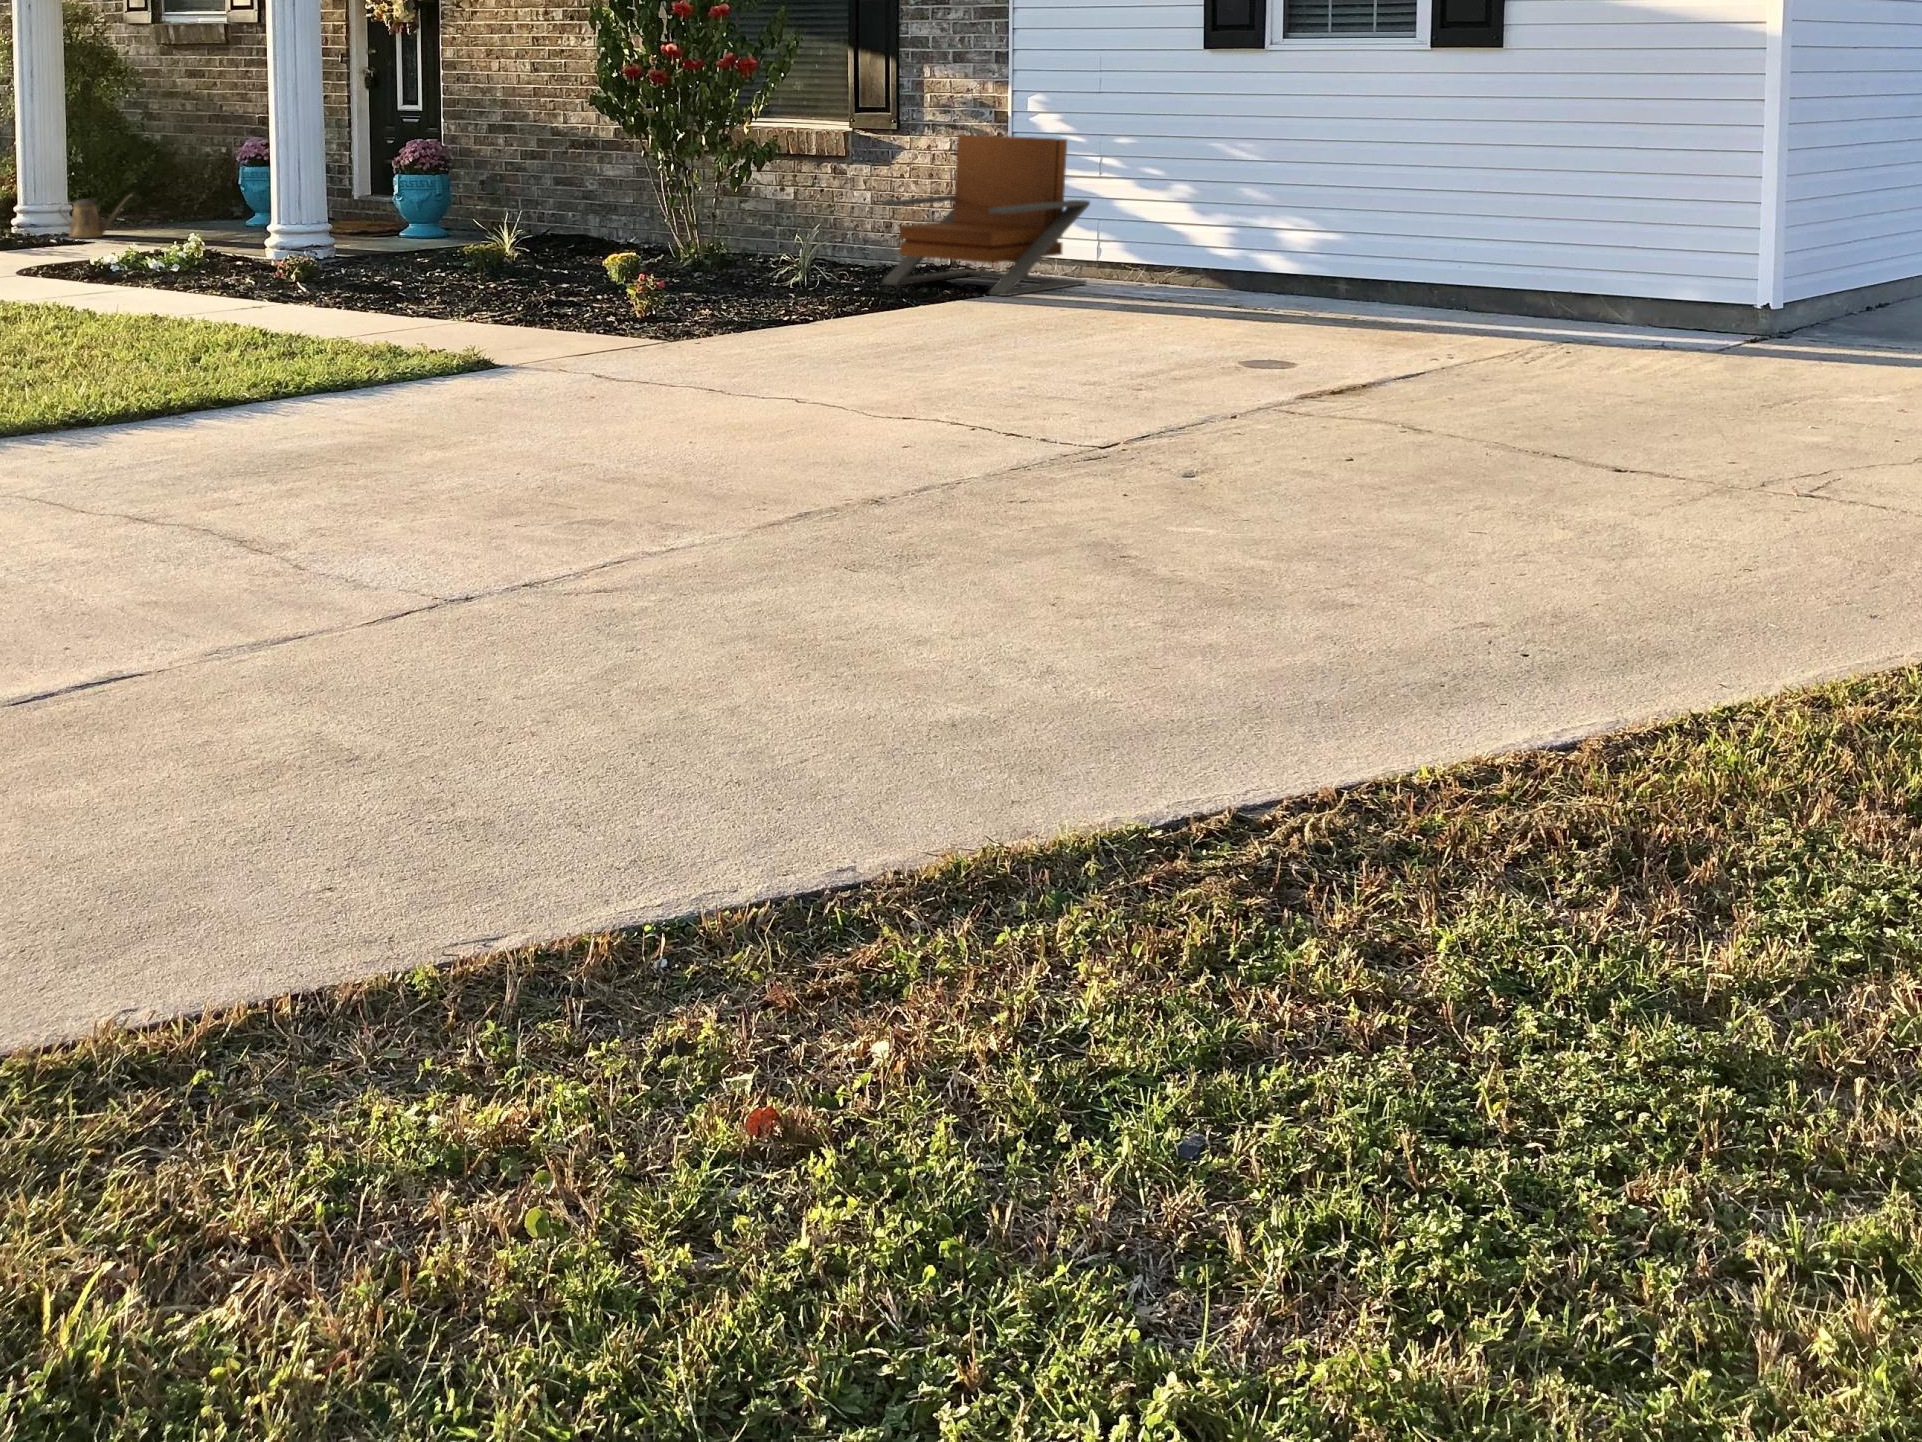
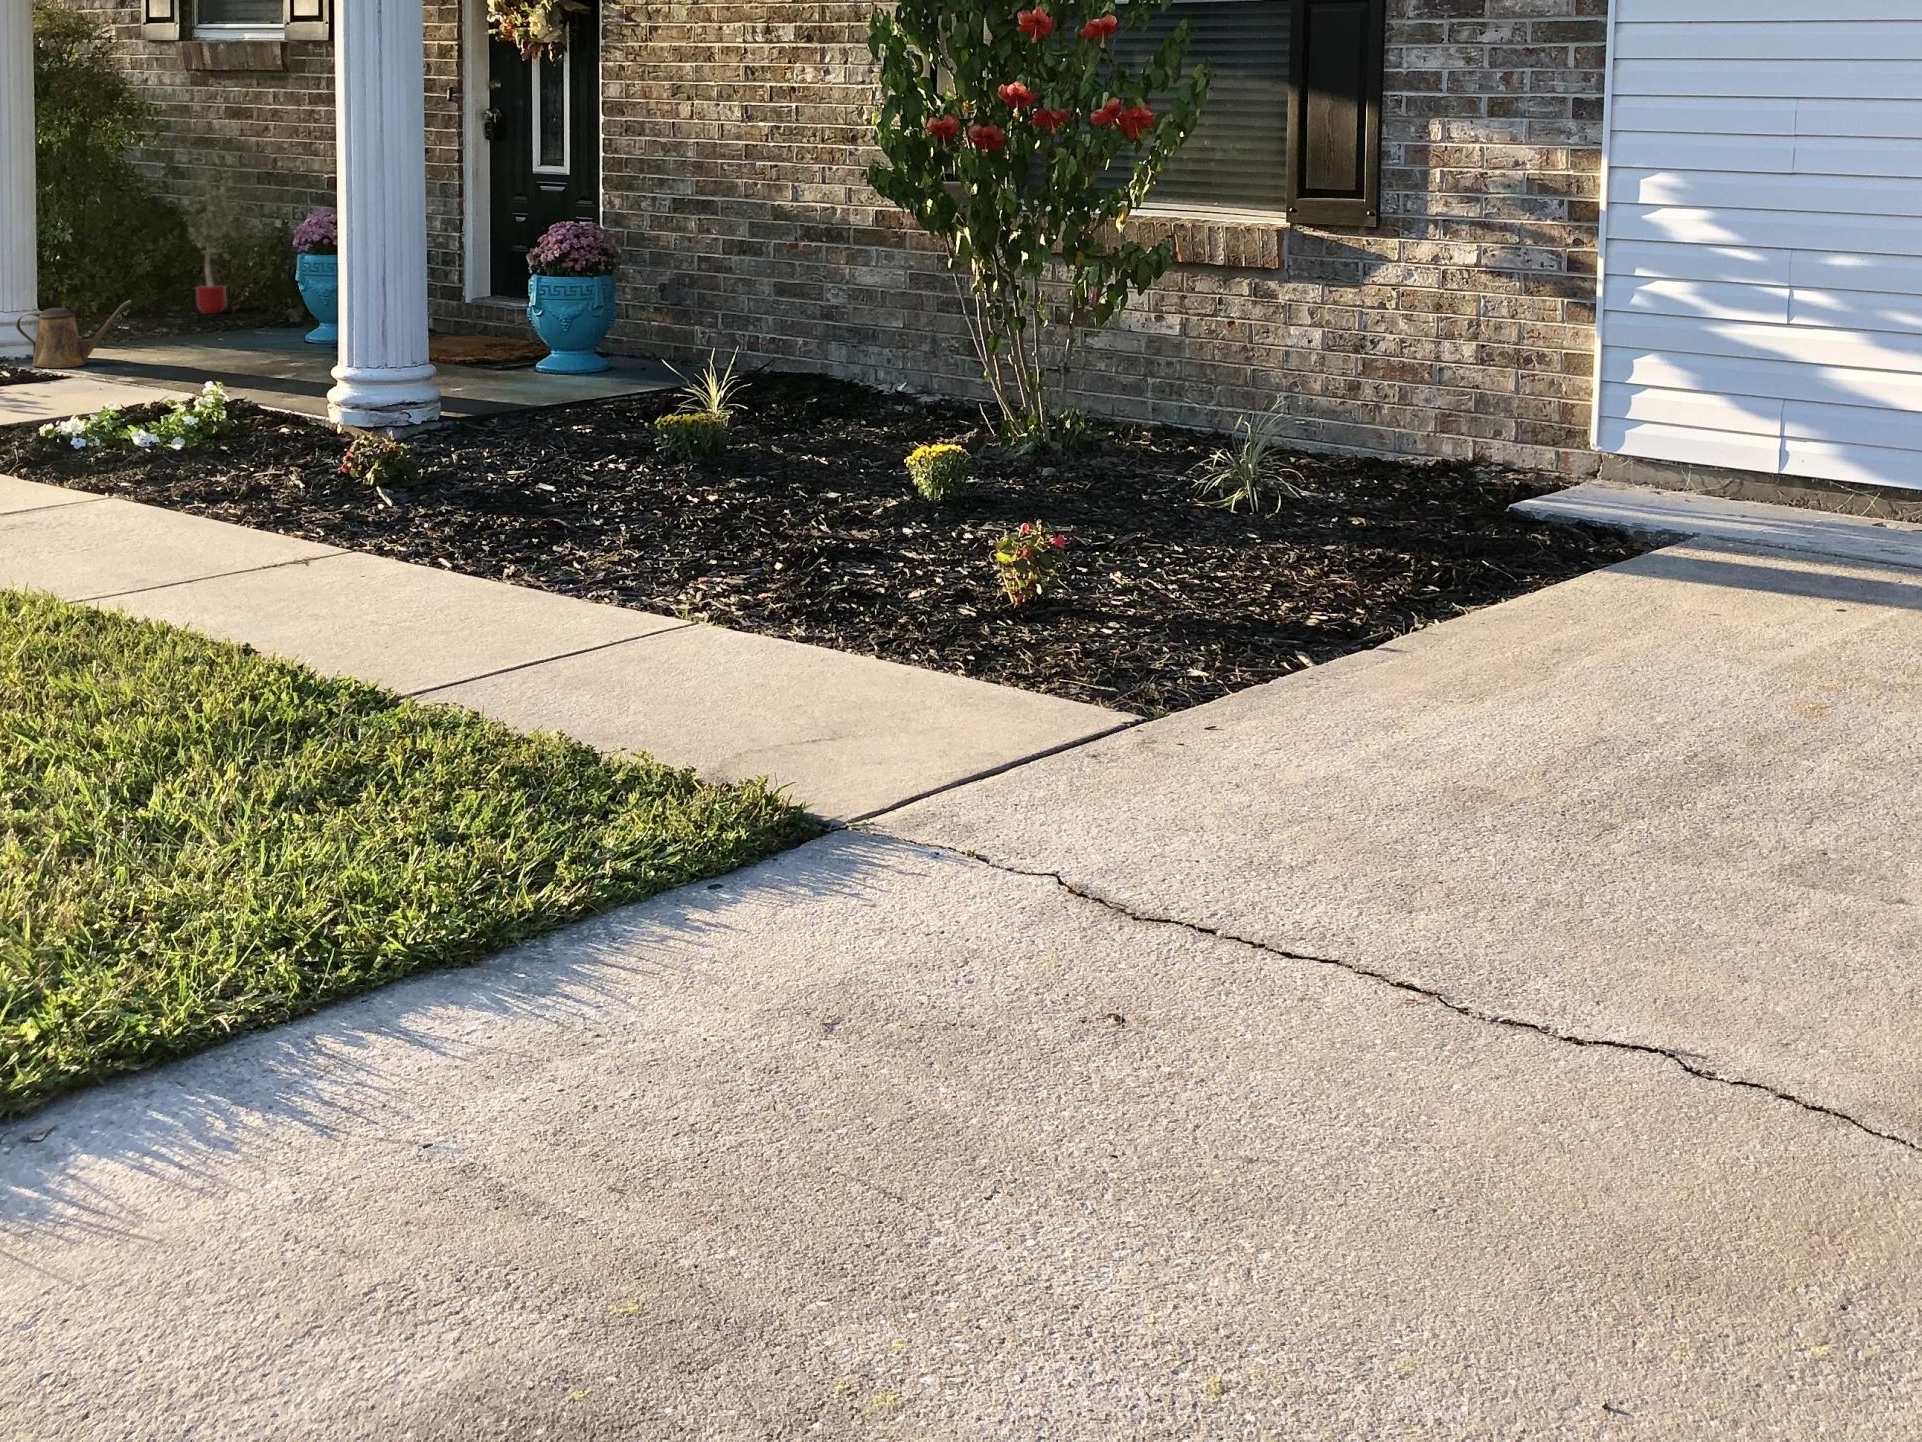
potted tree: none [155,113,214,213] -> present [184,170,262,314]
lounge chair: present [882,135,1090,296] -> none [1407,245,1780,553]

